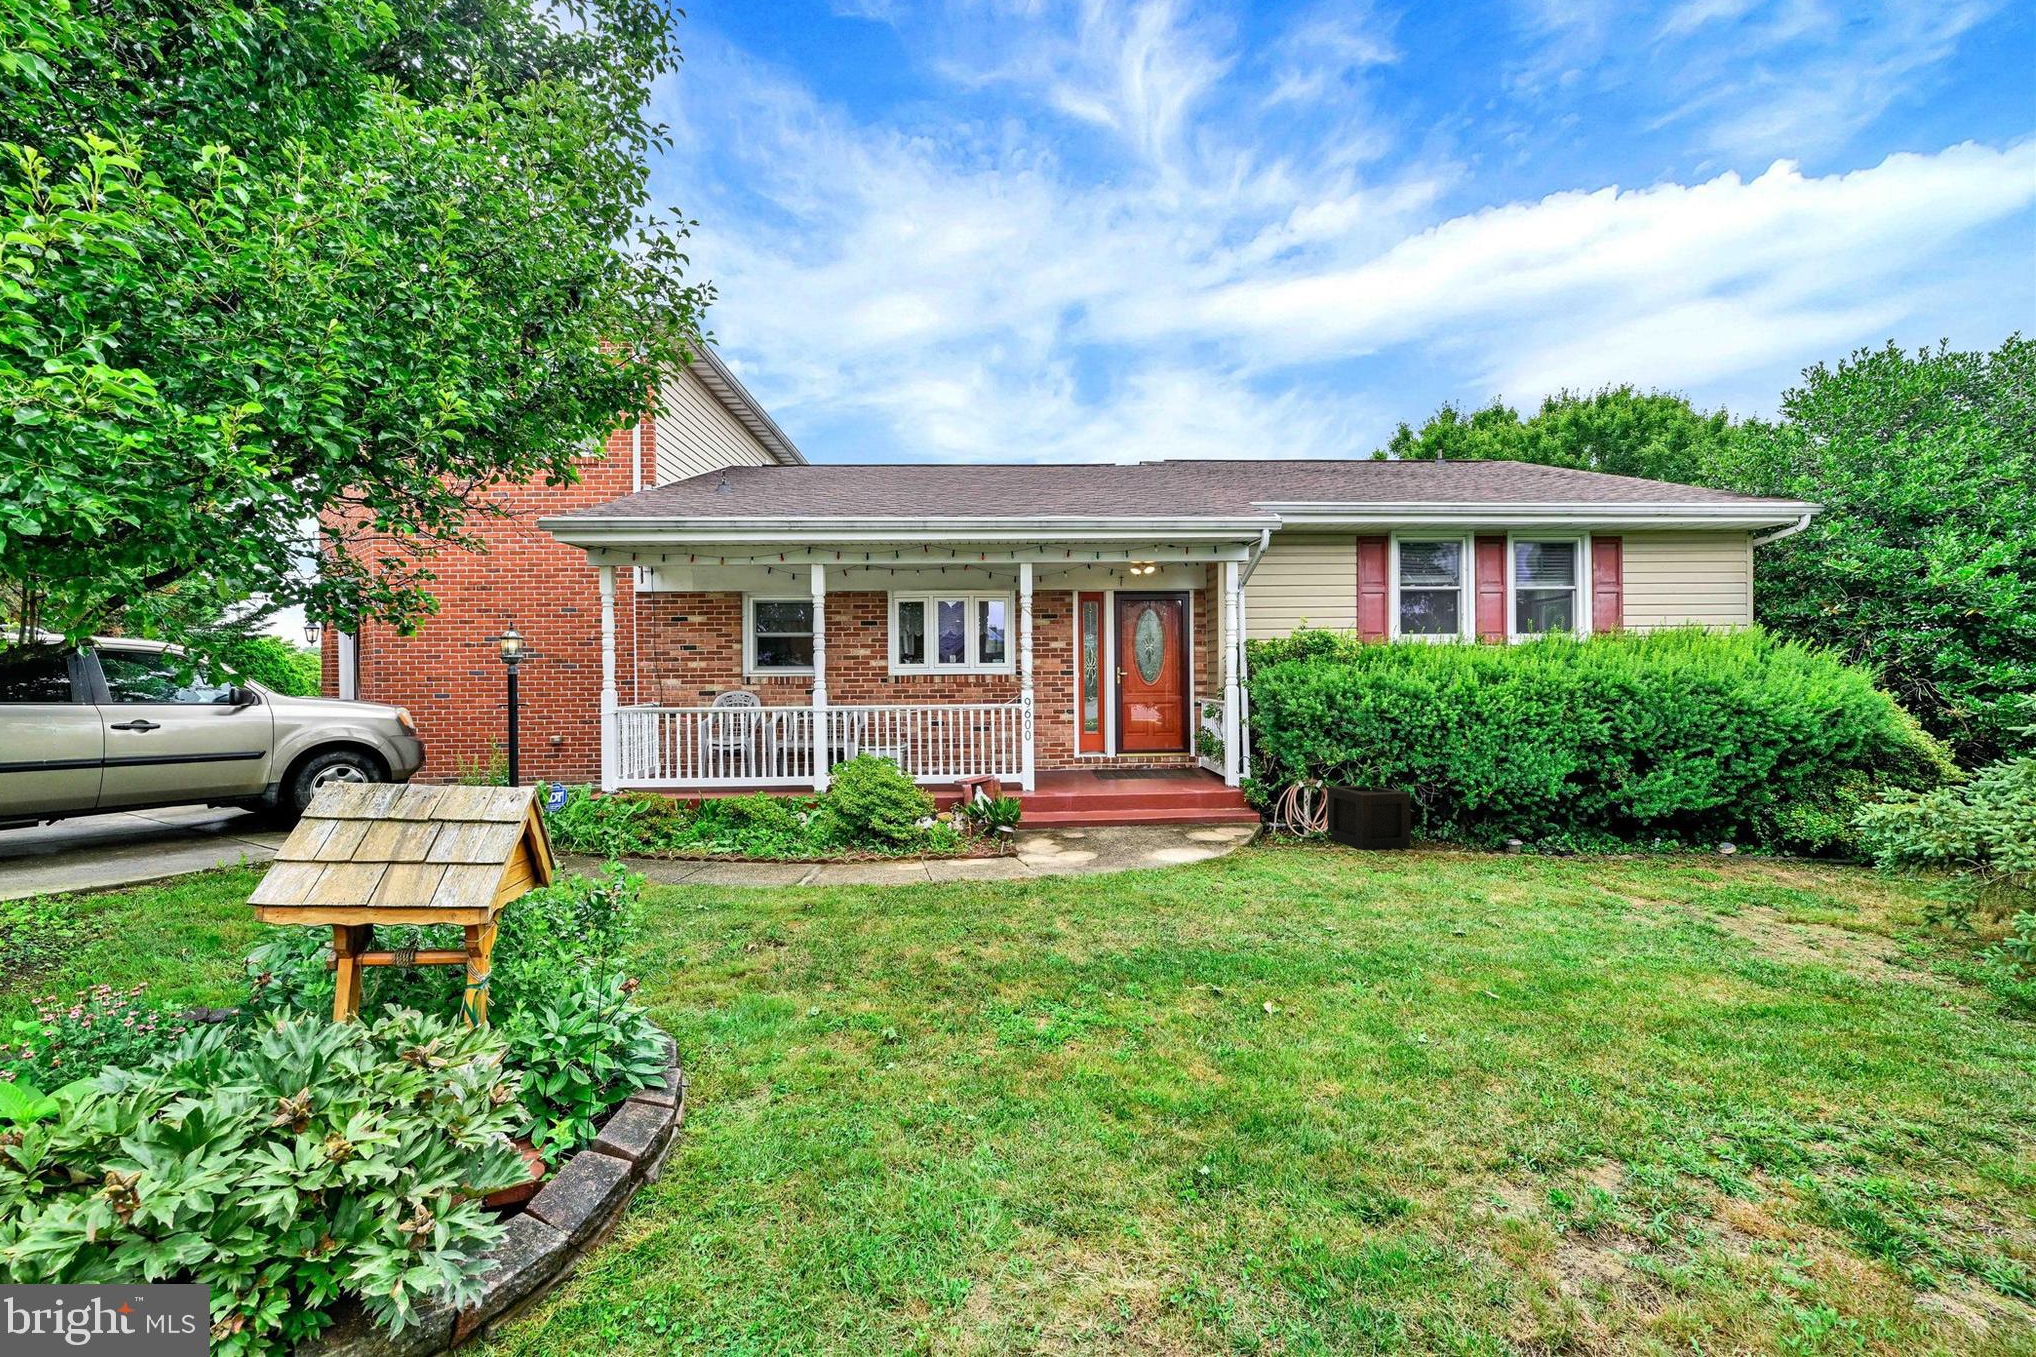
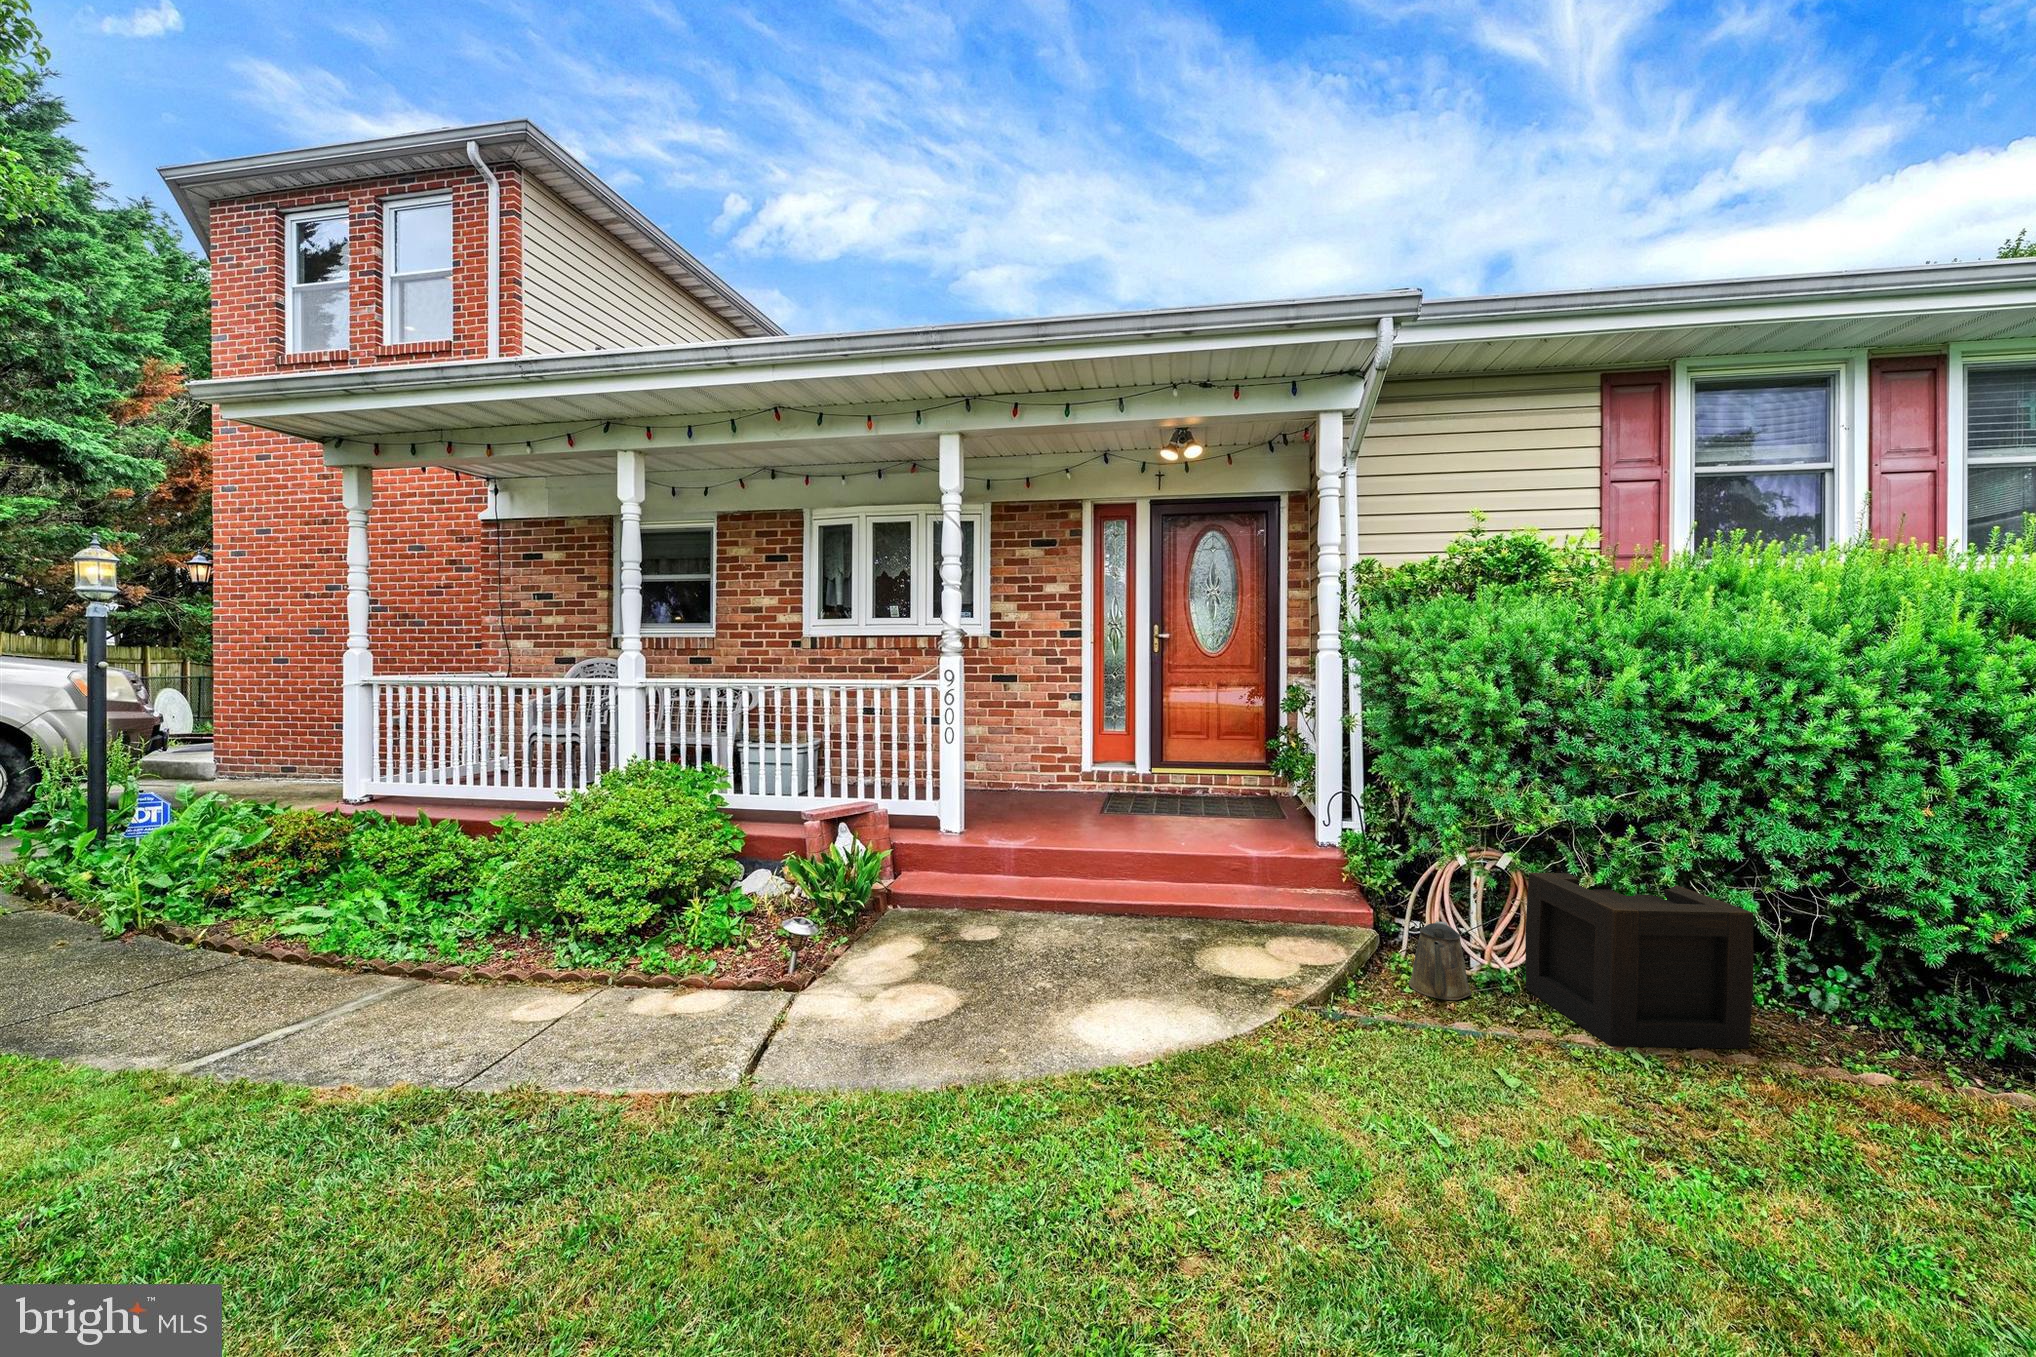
watering can: none [1281,812,1308,843] -> present [1409,921,1471,1000]

